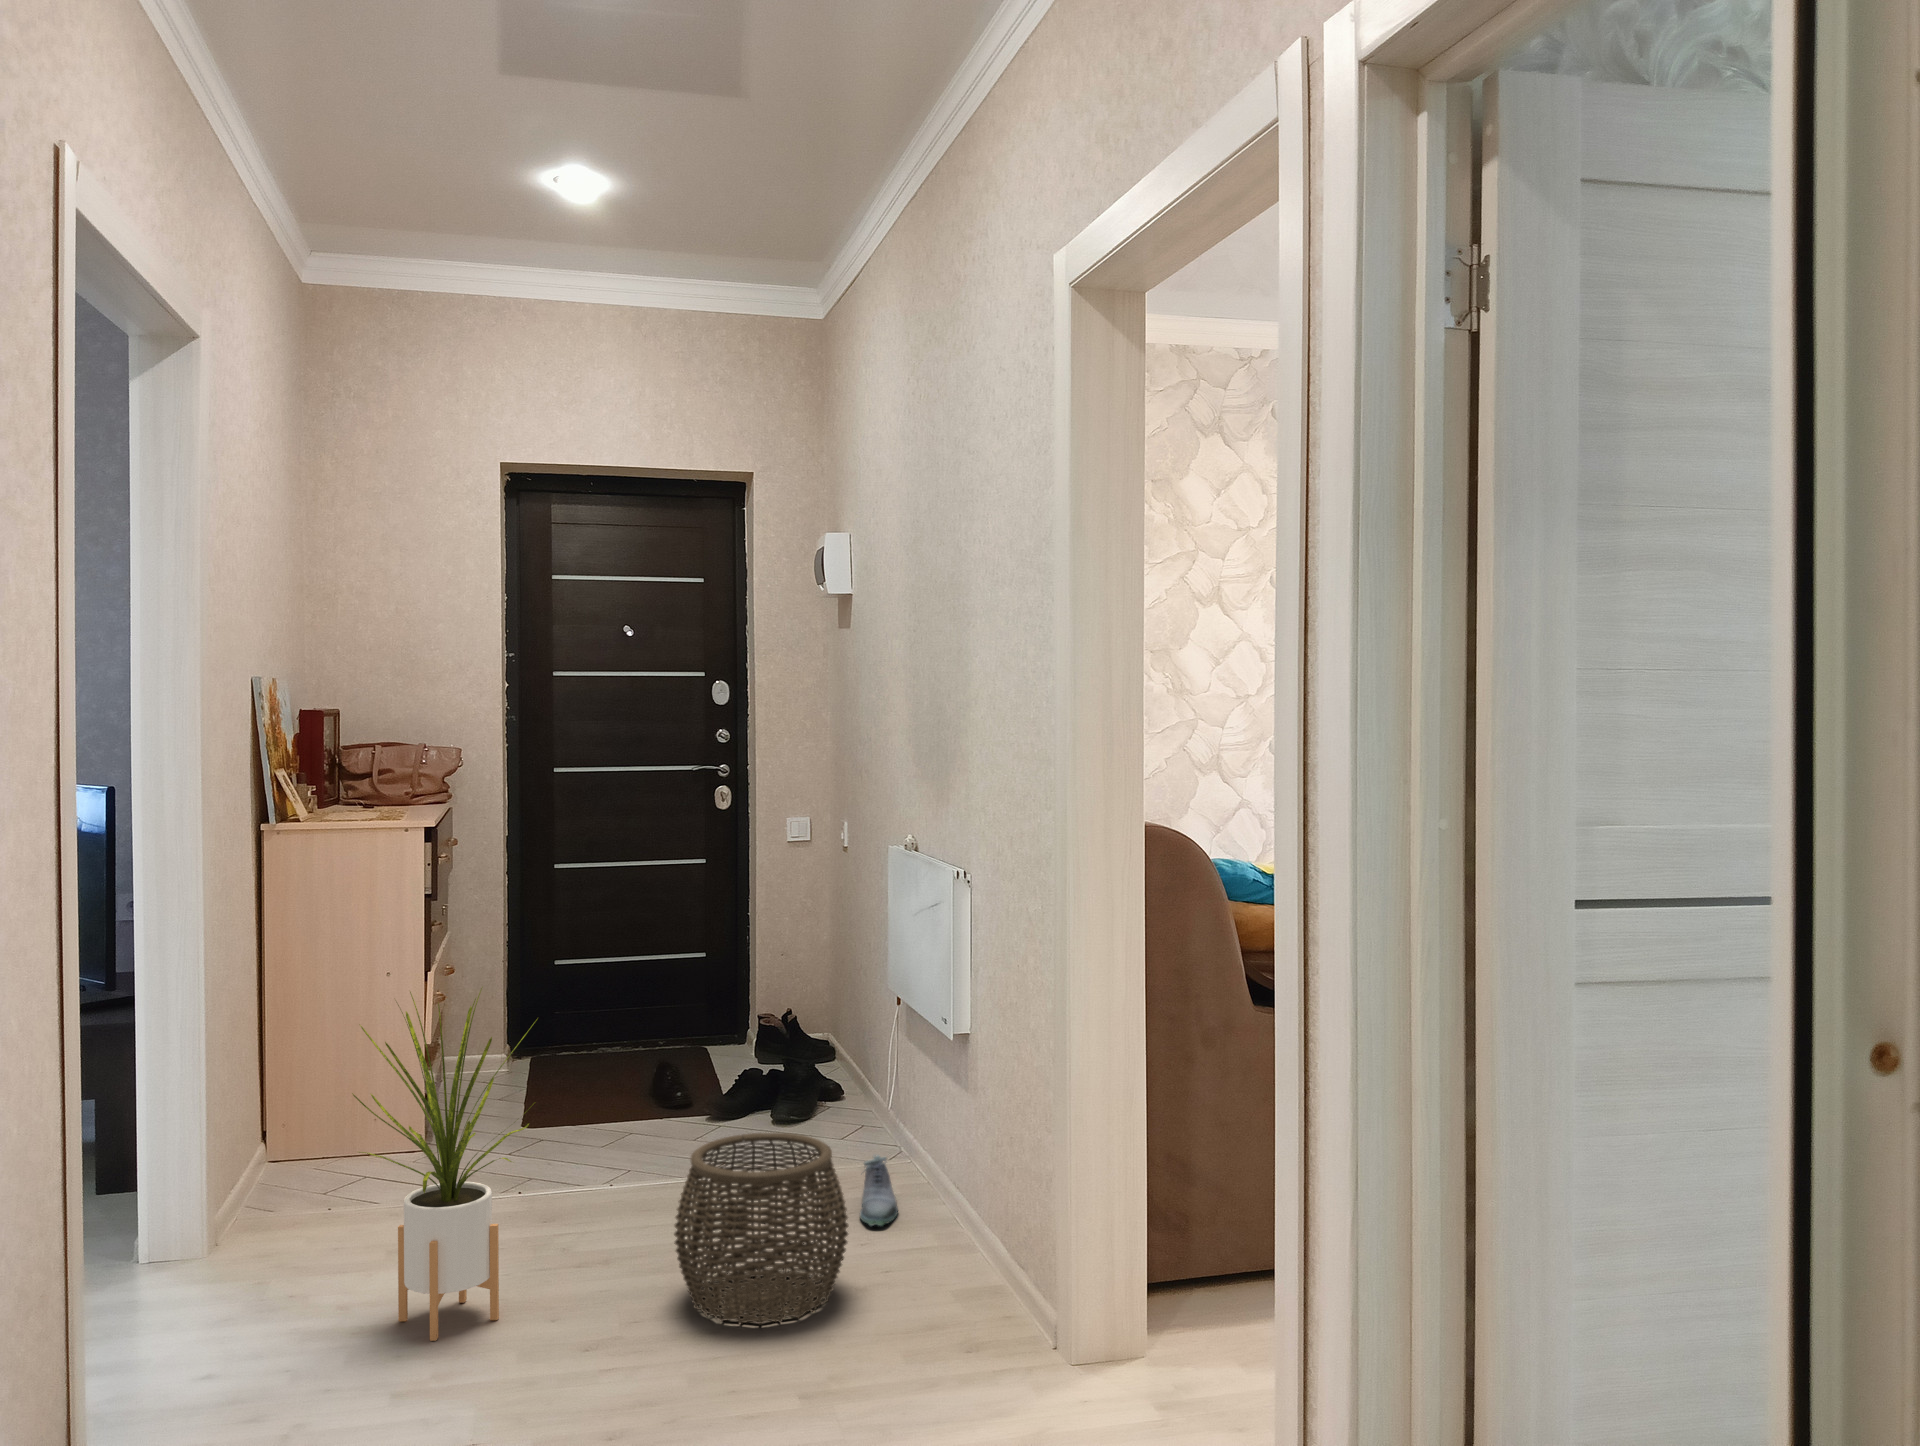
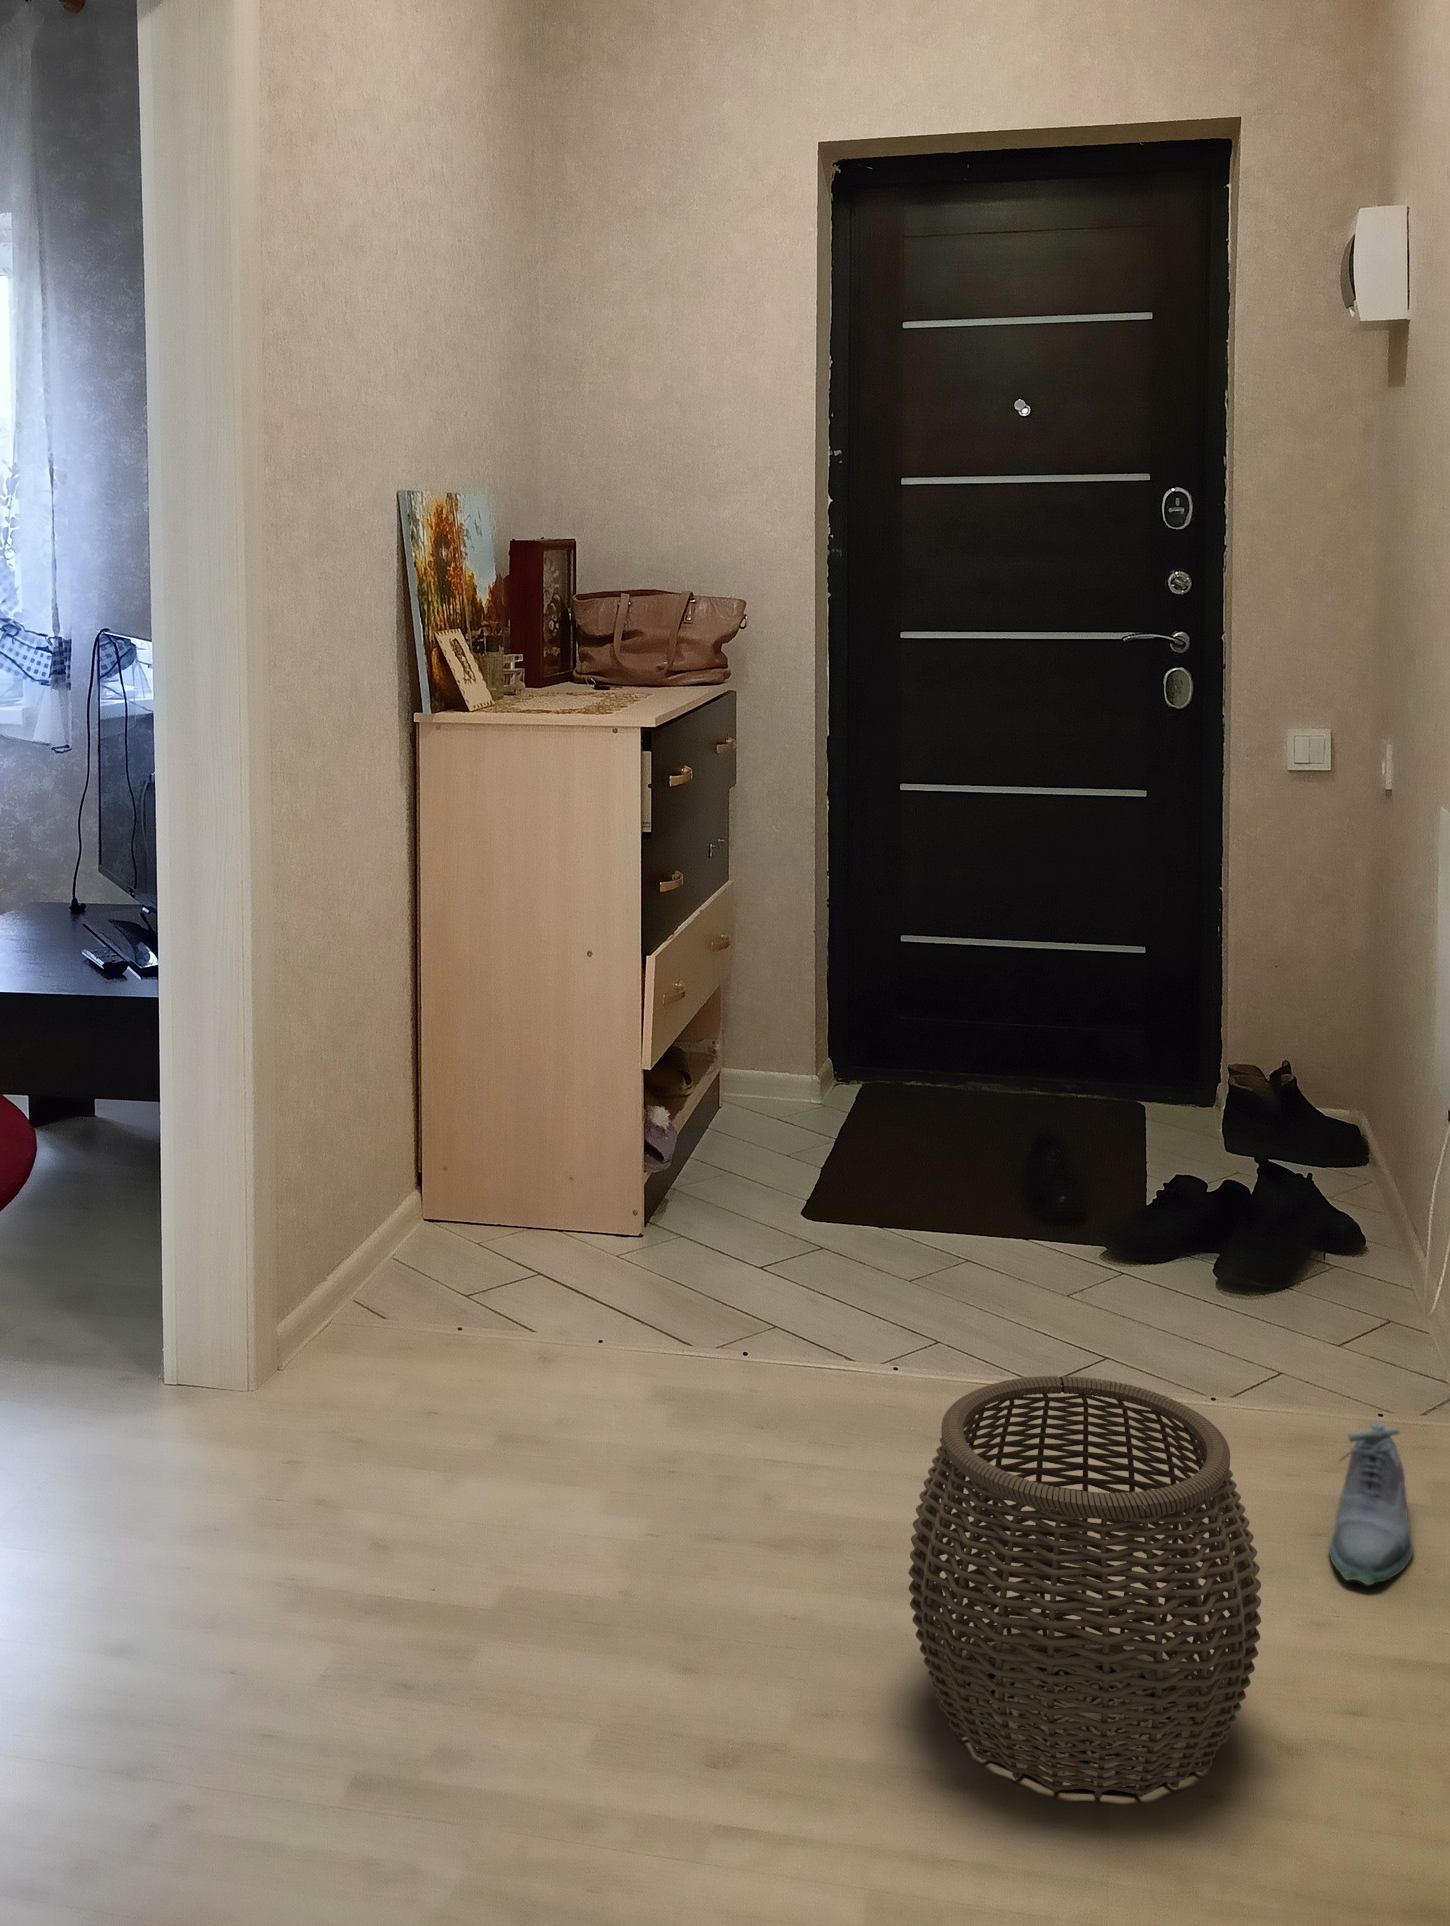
house plant: present [352,988,536,1341] -> none [350,1033,676,1656]

